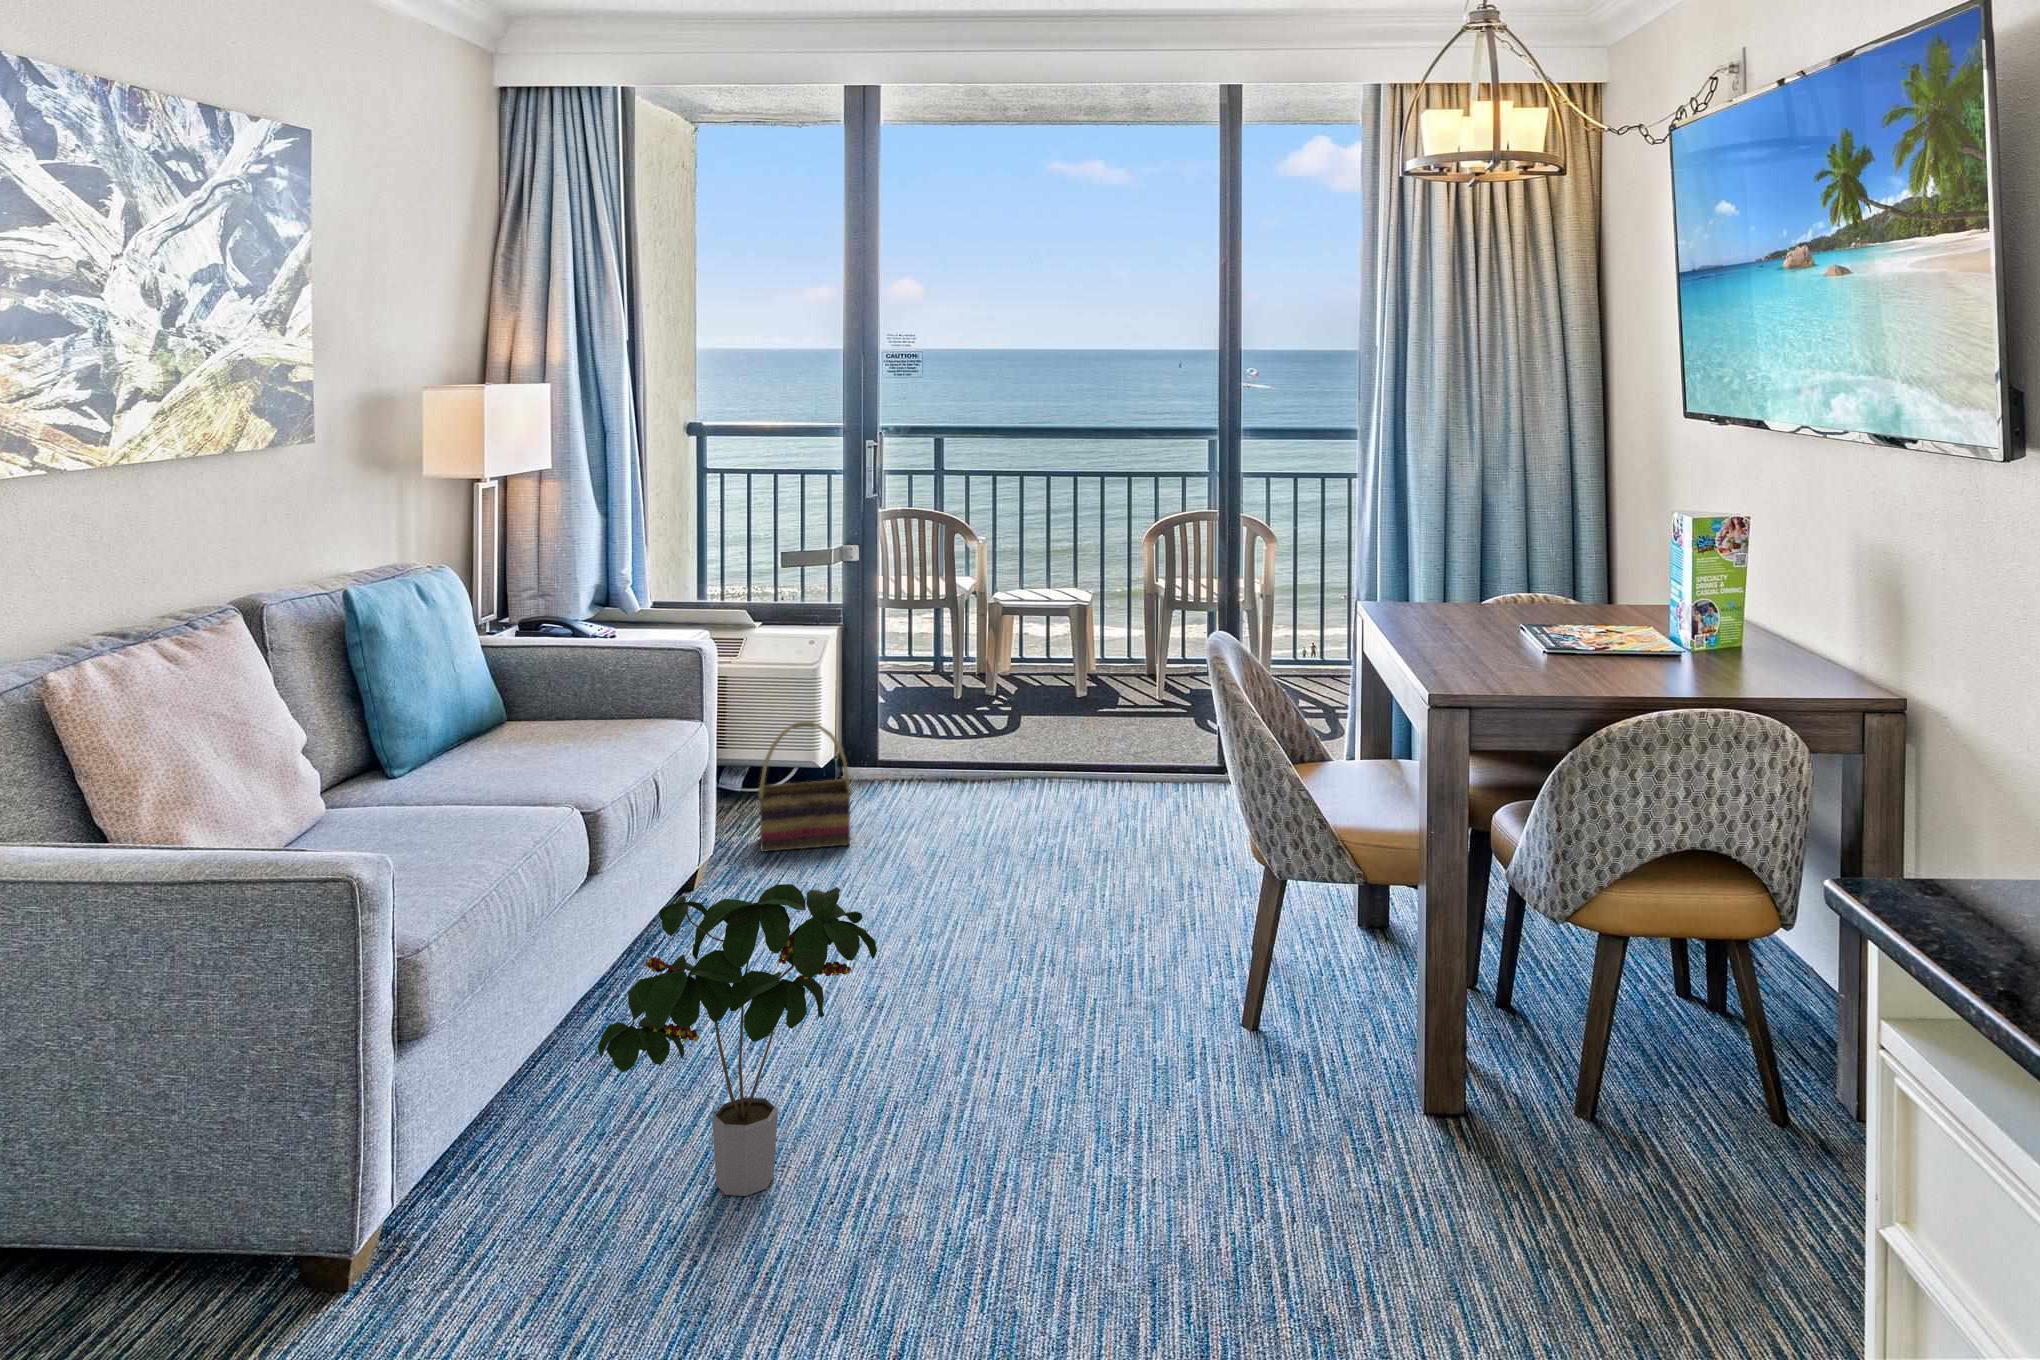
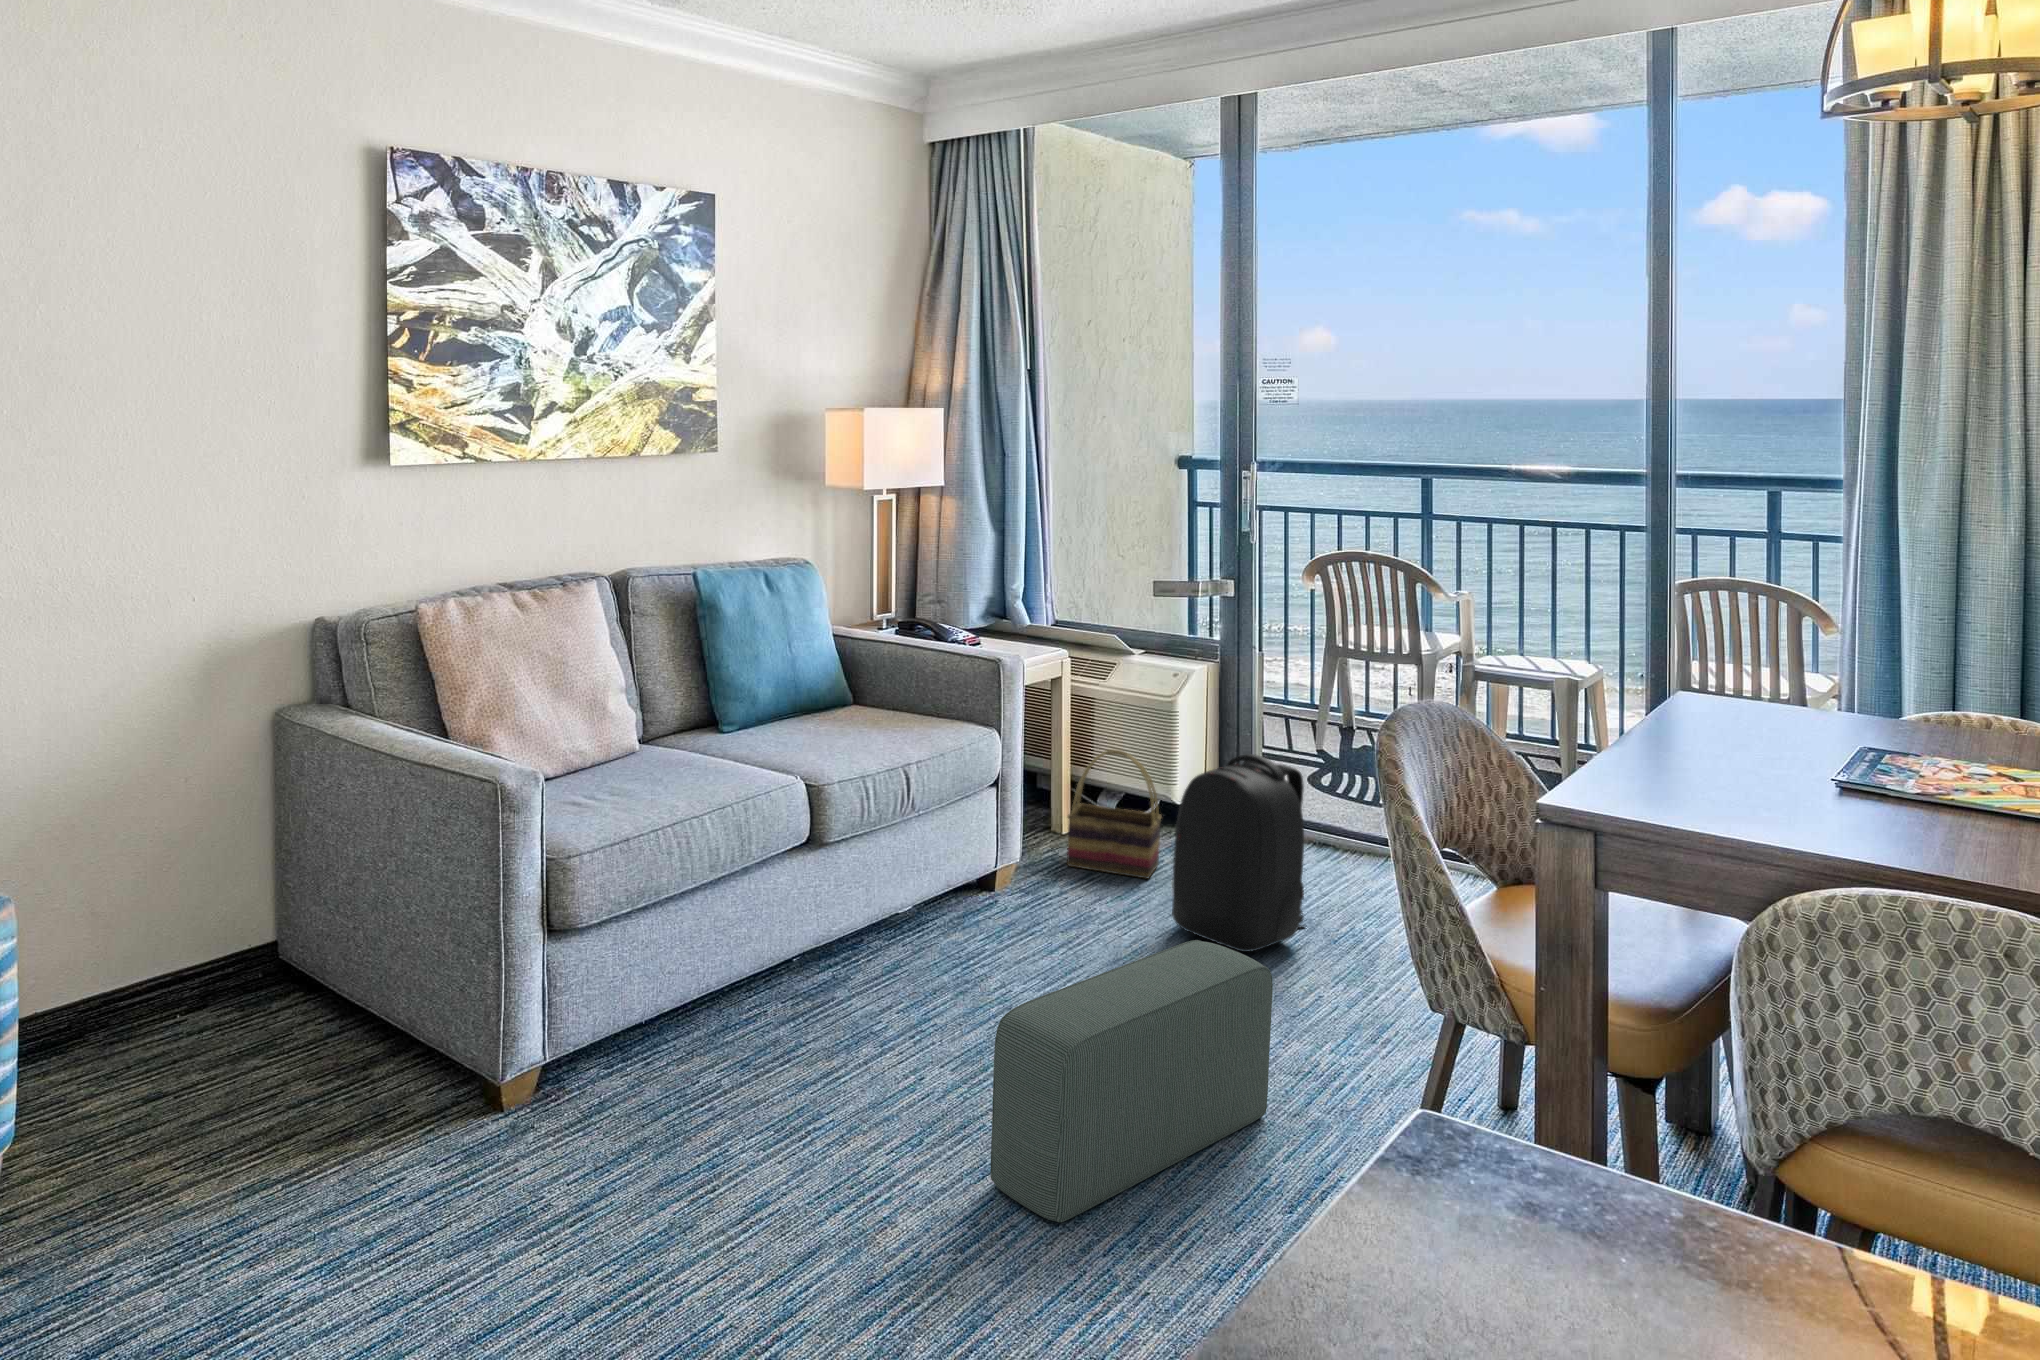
backpack: none [912,696,1035,885] -> present [1172,754,1304,952]
pouf: none [957,866,1131,1159] -> present [991,940,1273,1223]
potted plant: present [598,884,877,1196] -> none [699,878,930,1157]

